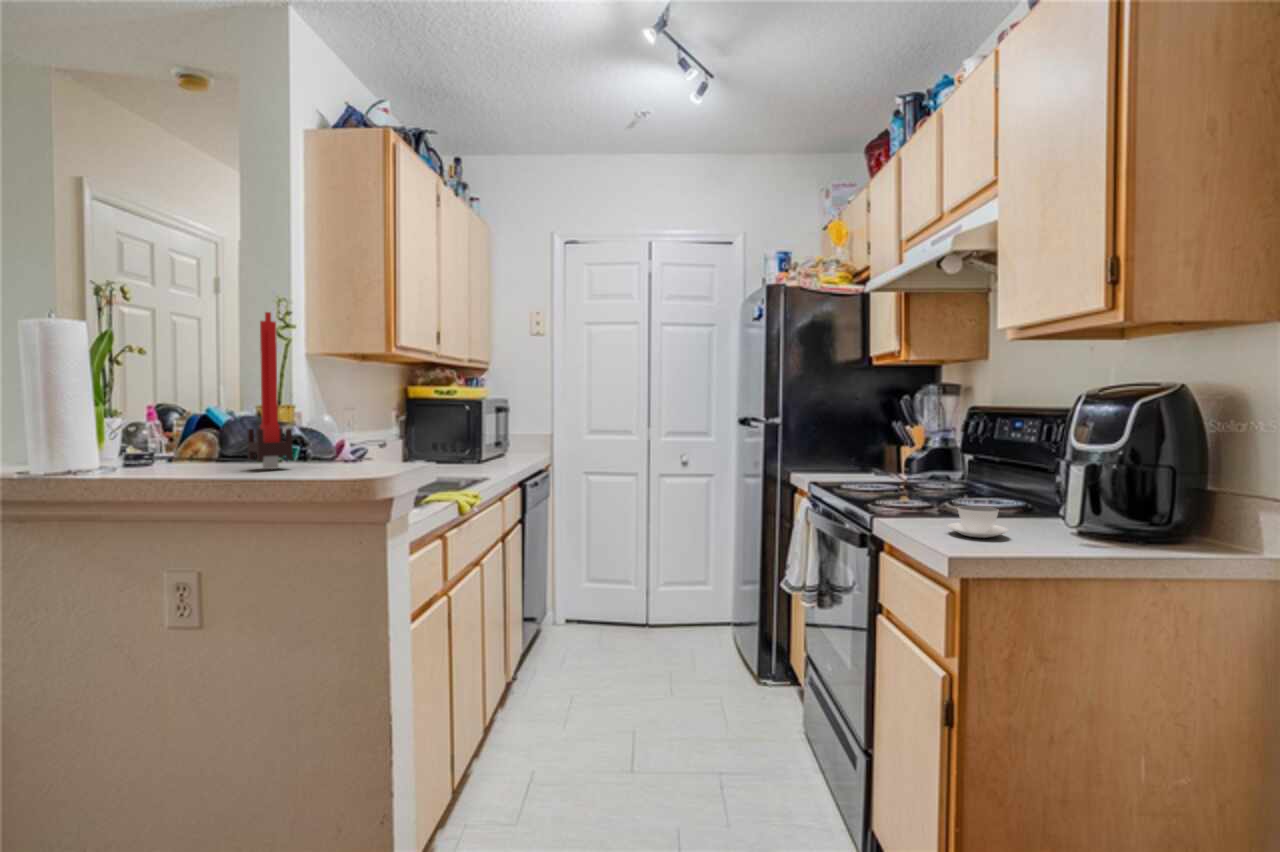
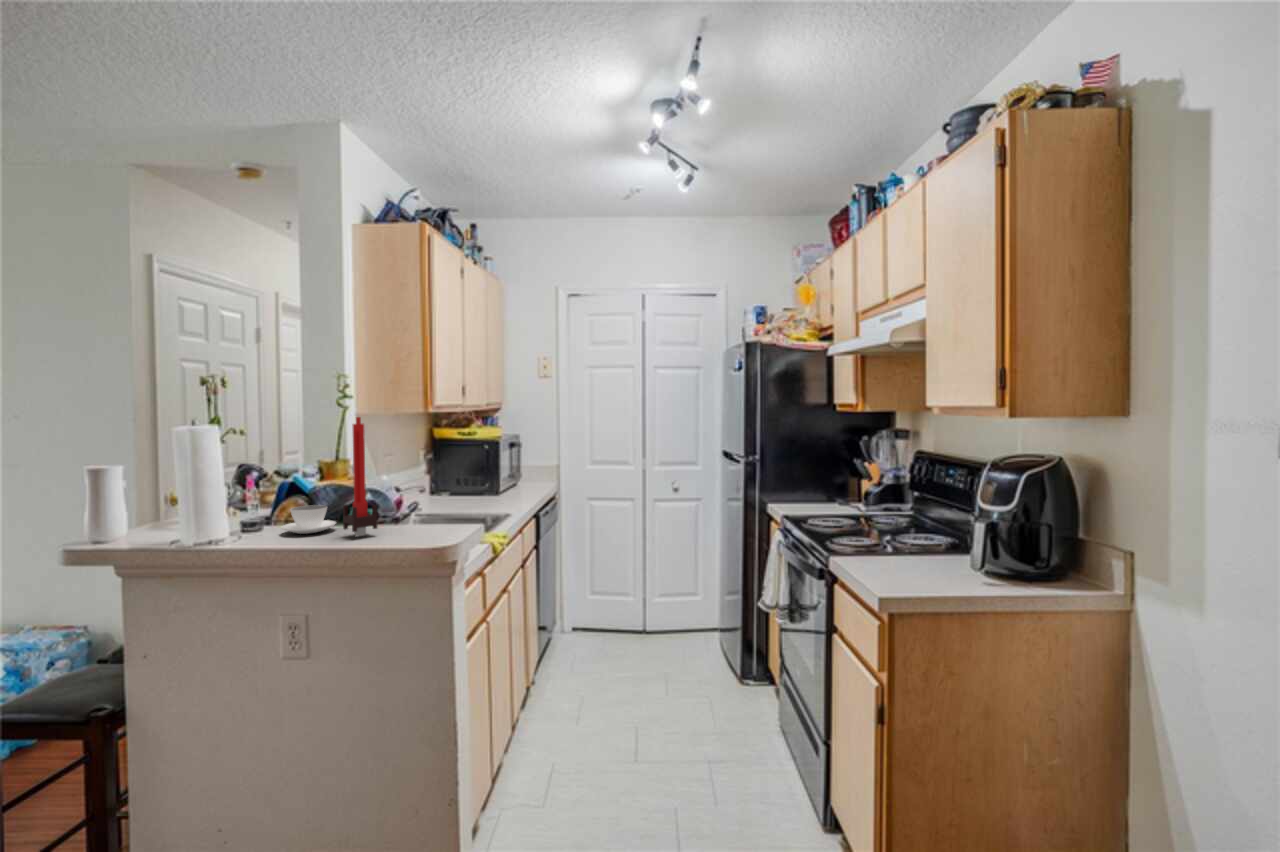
cup: present [948,506,1009,538] -> present [281,505,336,534]

